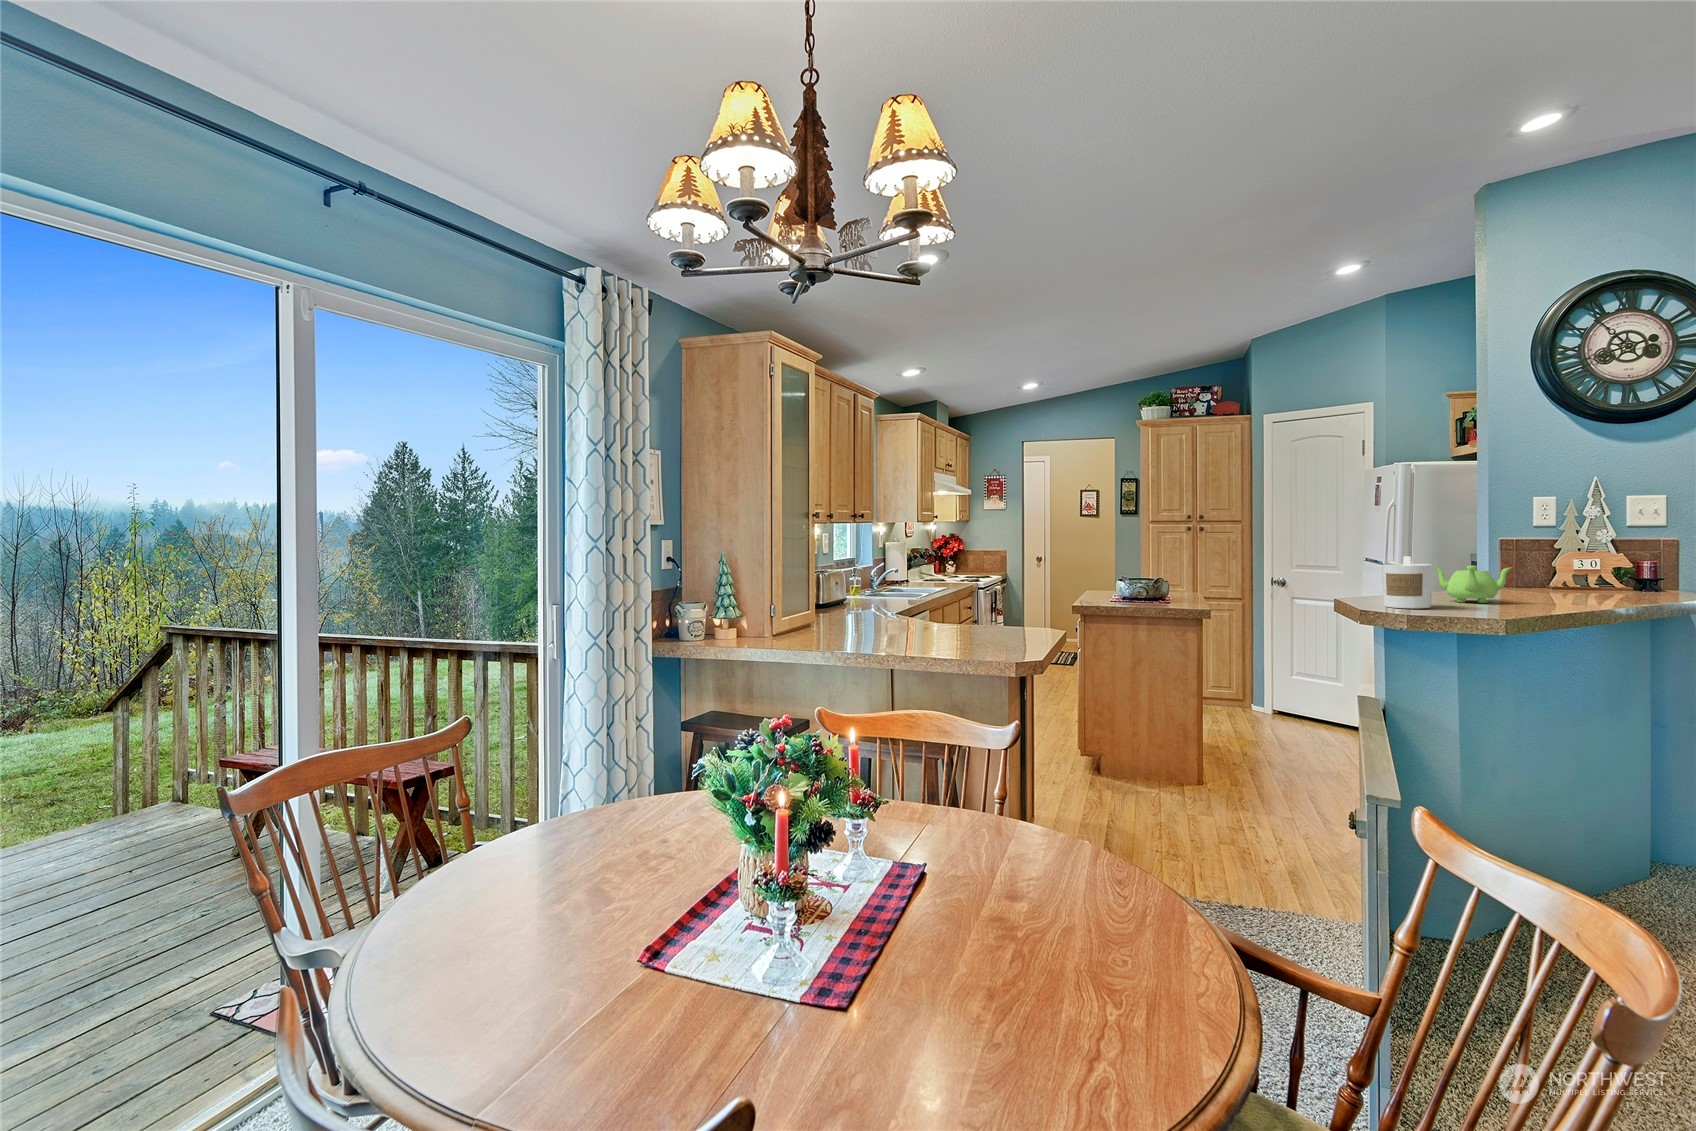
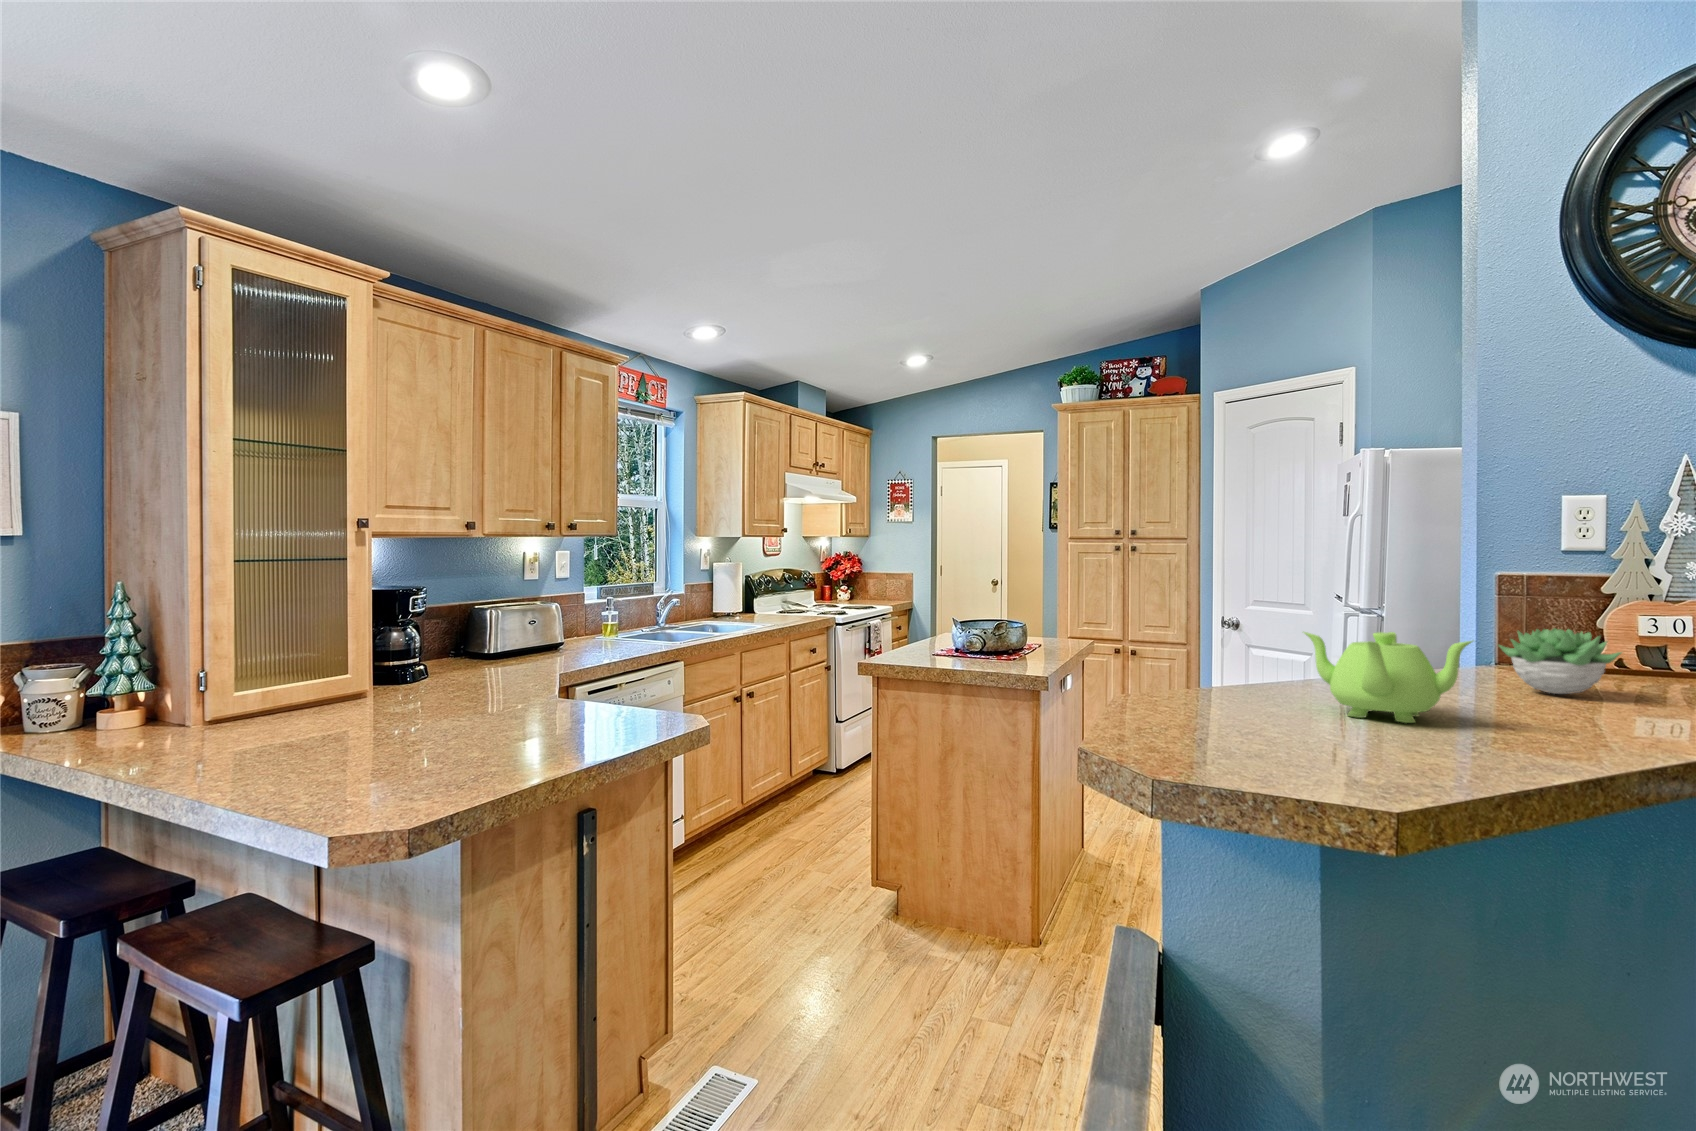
candle: present [1382,556,1433,608] -> none [1151,609,1260,742]
succulent plant: none [1510,564,1570,595] -> present [1499,628,1622,694]

